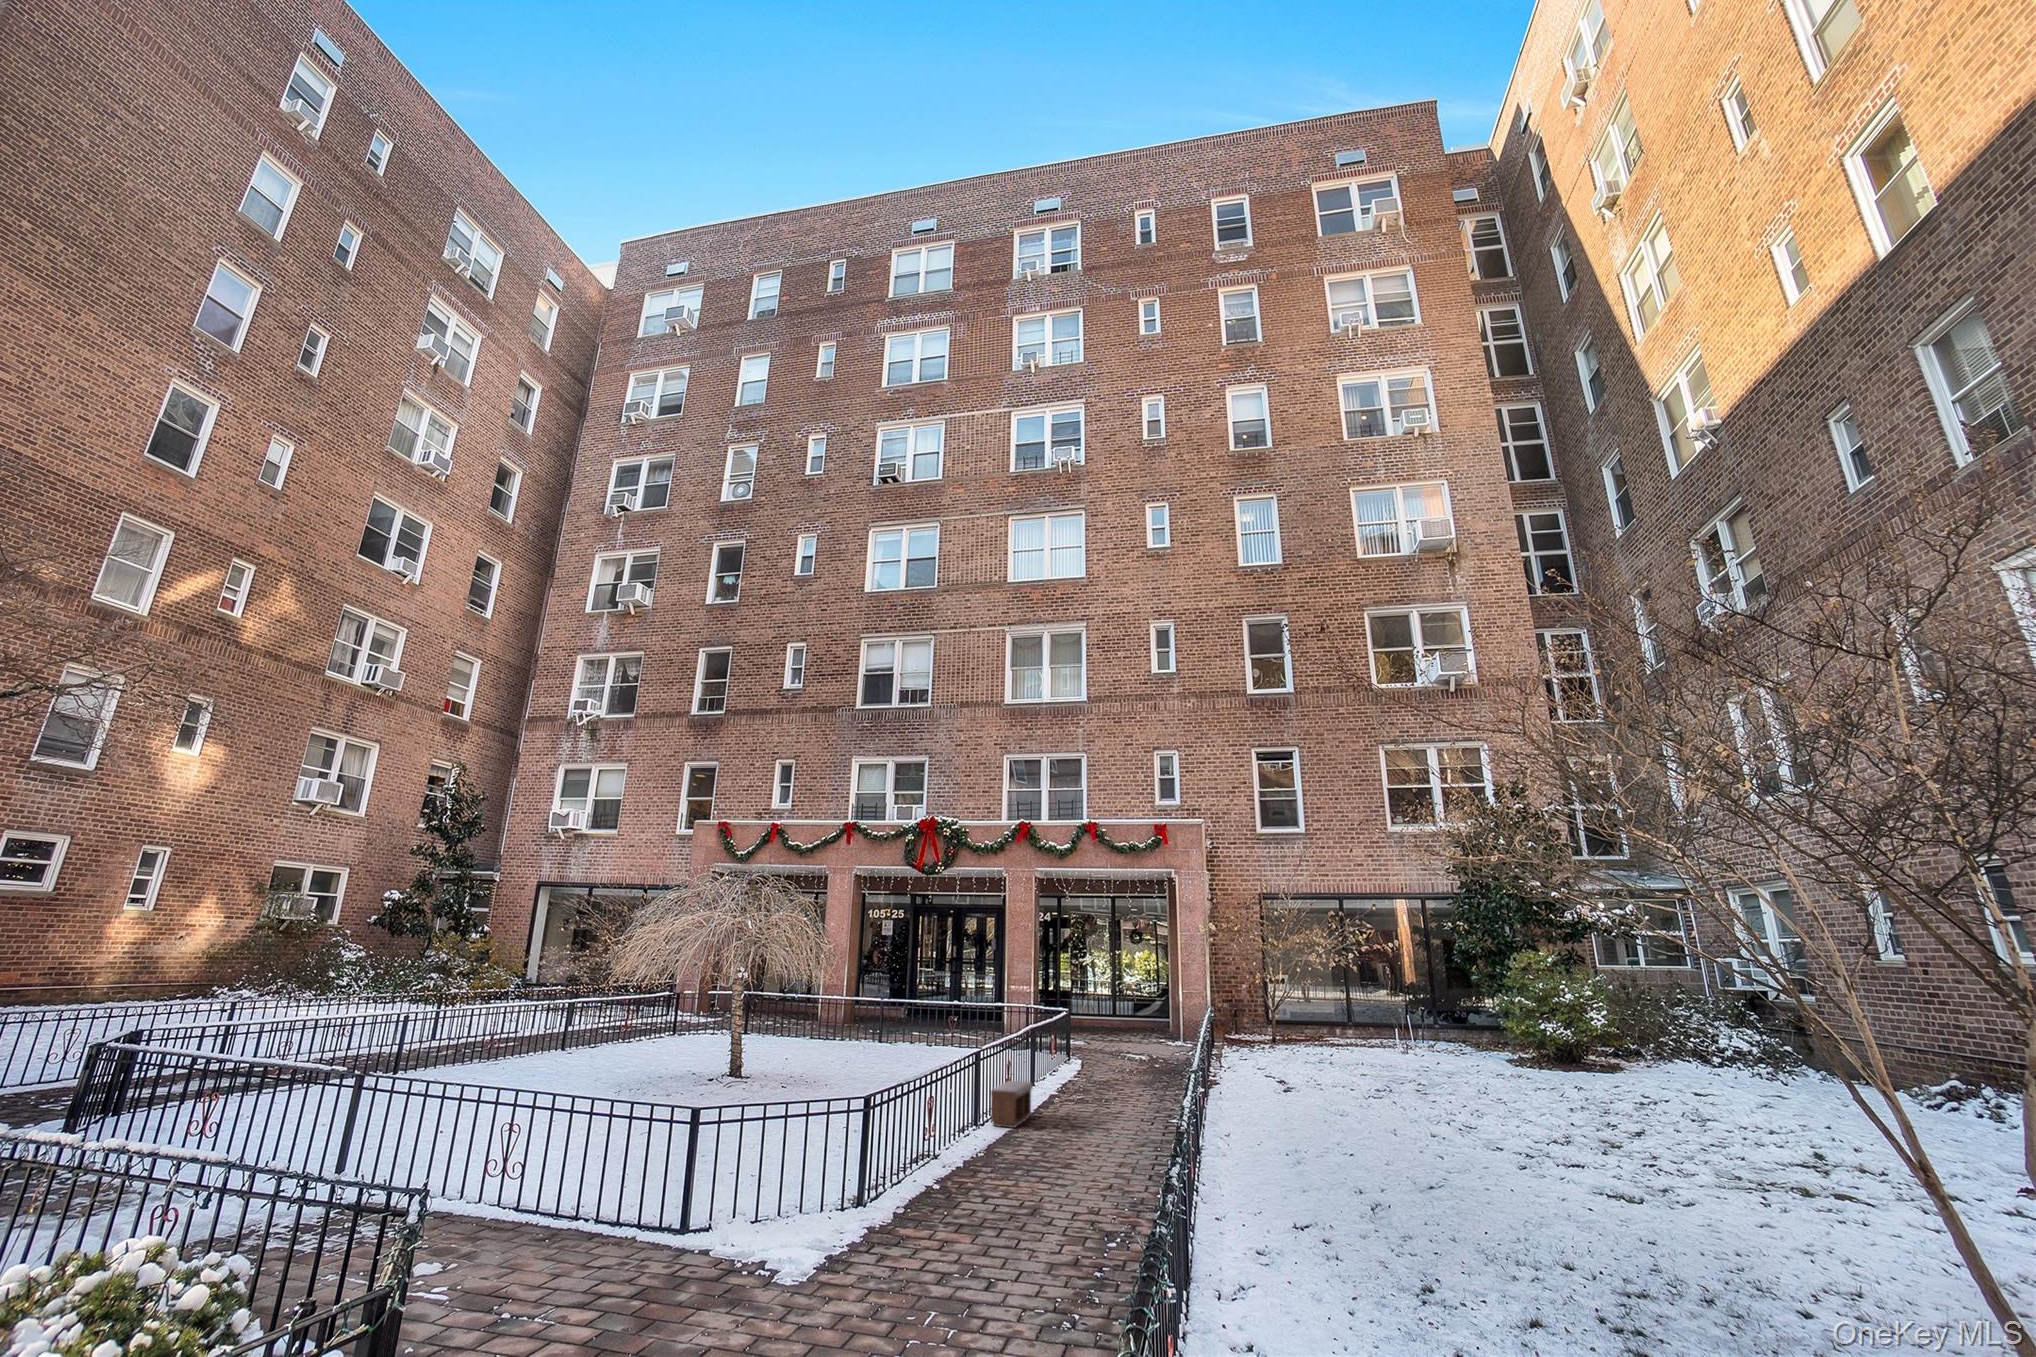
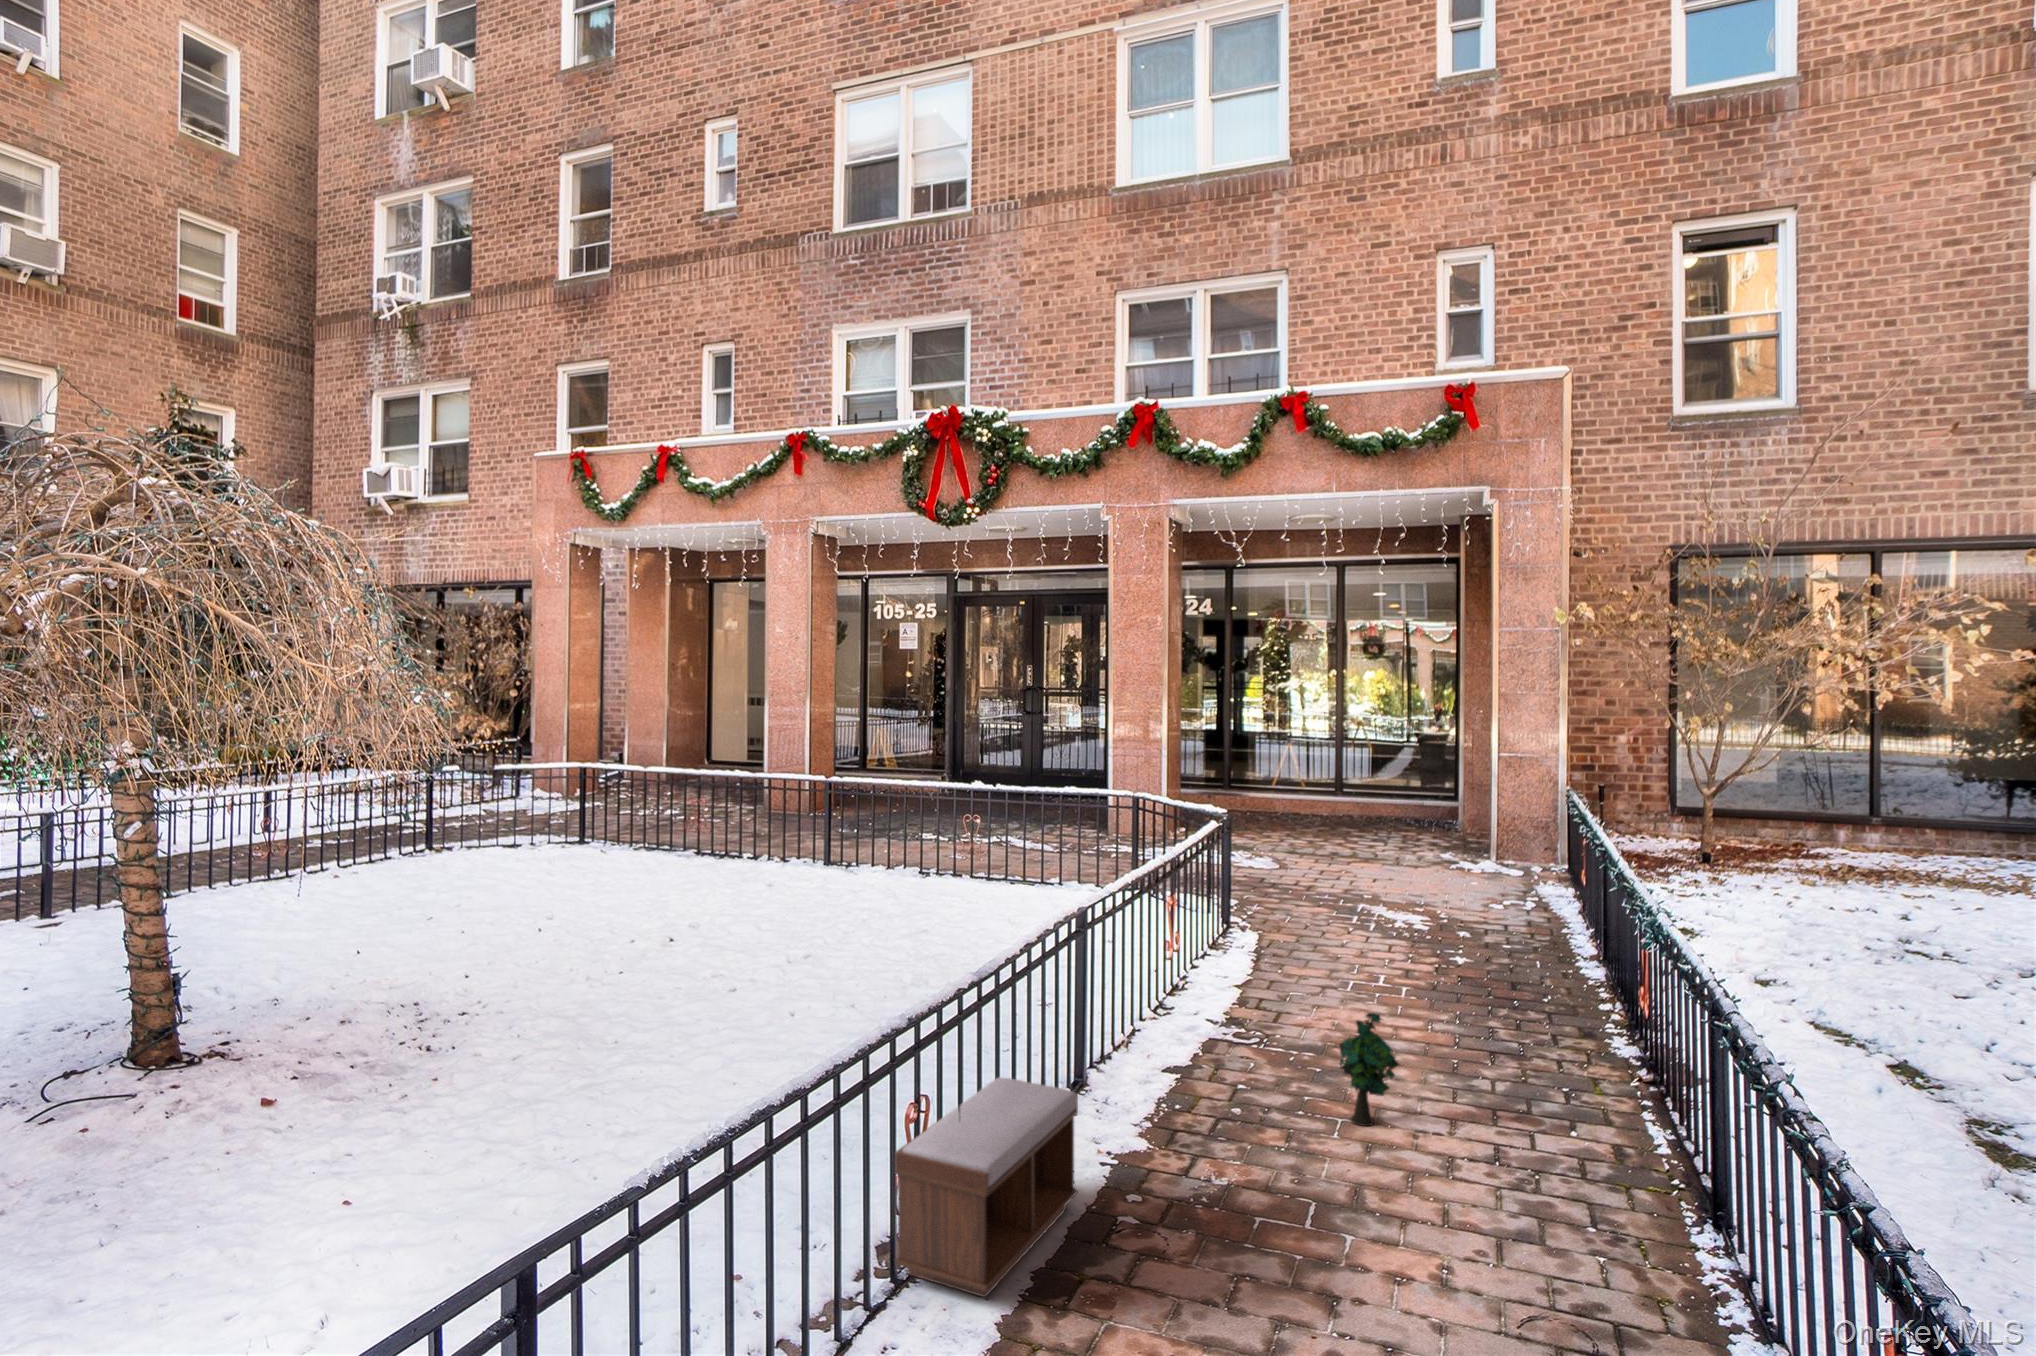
decorative plant: none [1102,1068,1122,1106] -> present [1333,1013,1399,1126]

